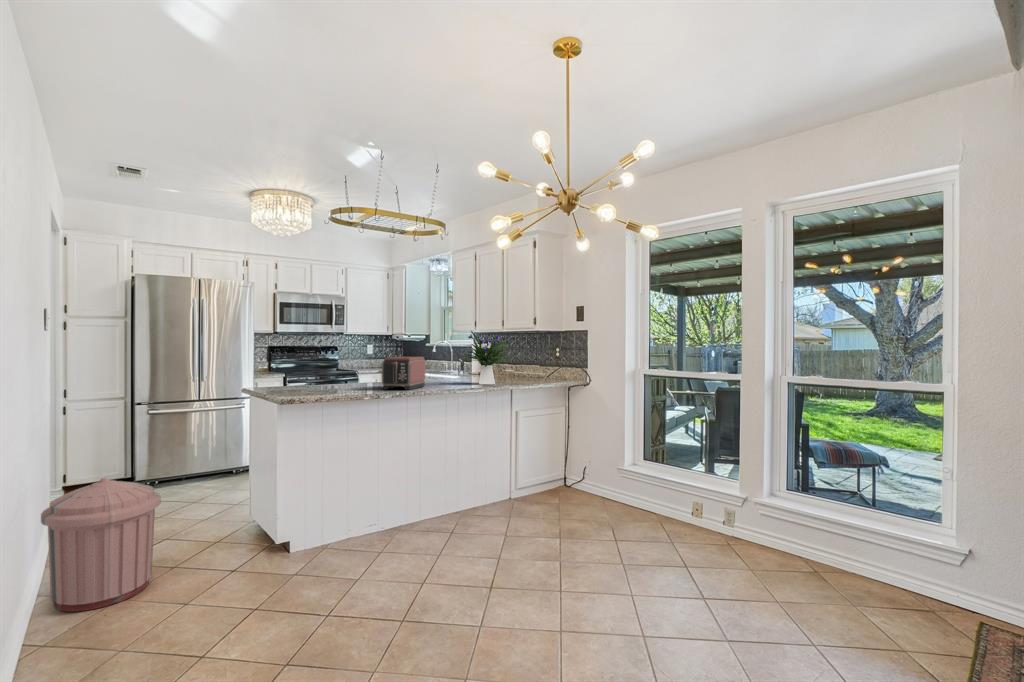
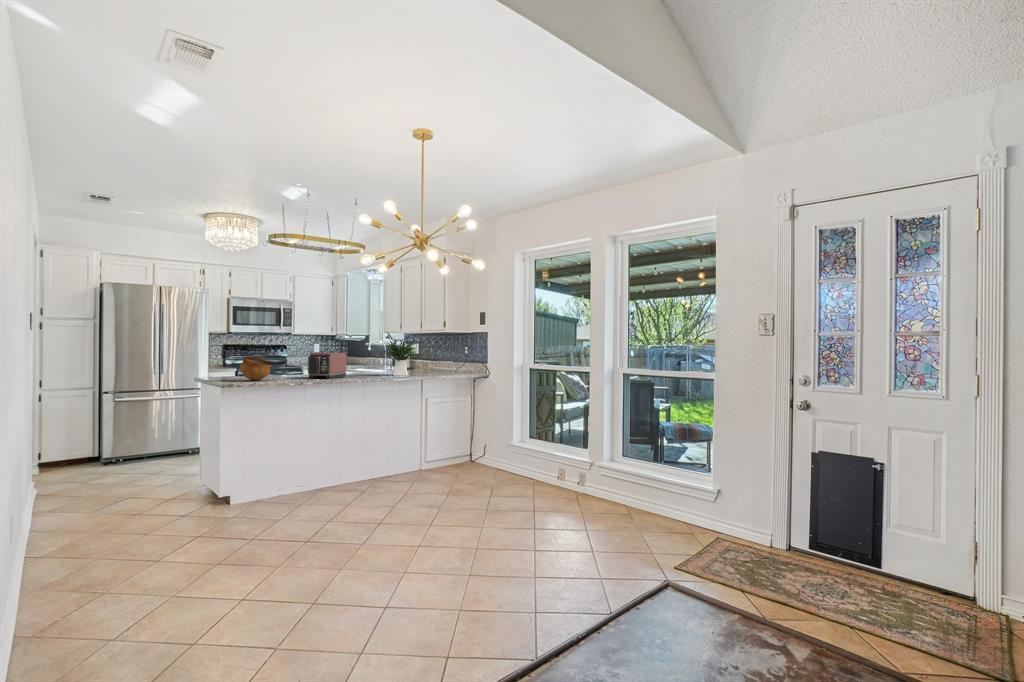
bowl: none [301,363,340,393] -> present [240,357,272,380]
trash can: present [41,478,161,612] -> none [31,443,125,541]

